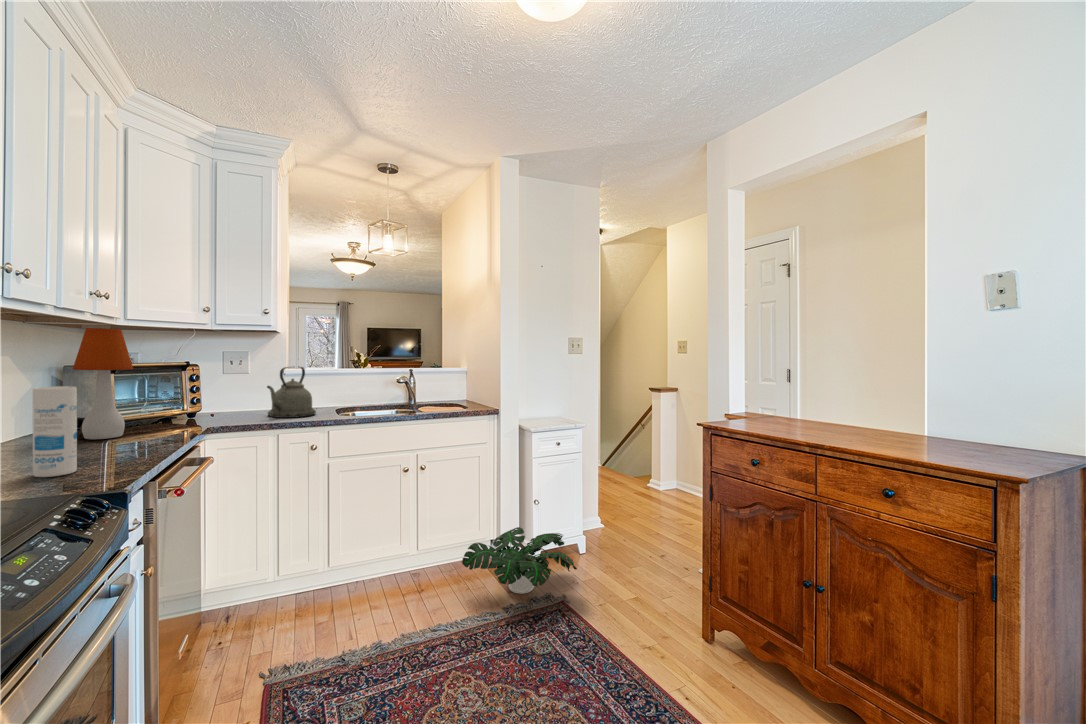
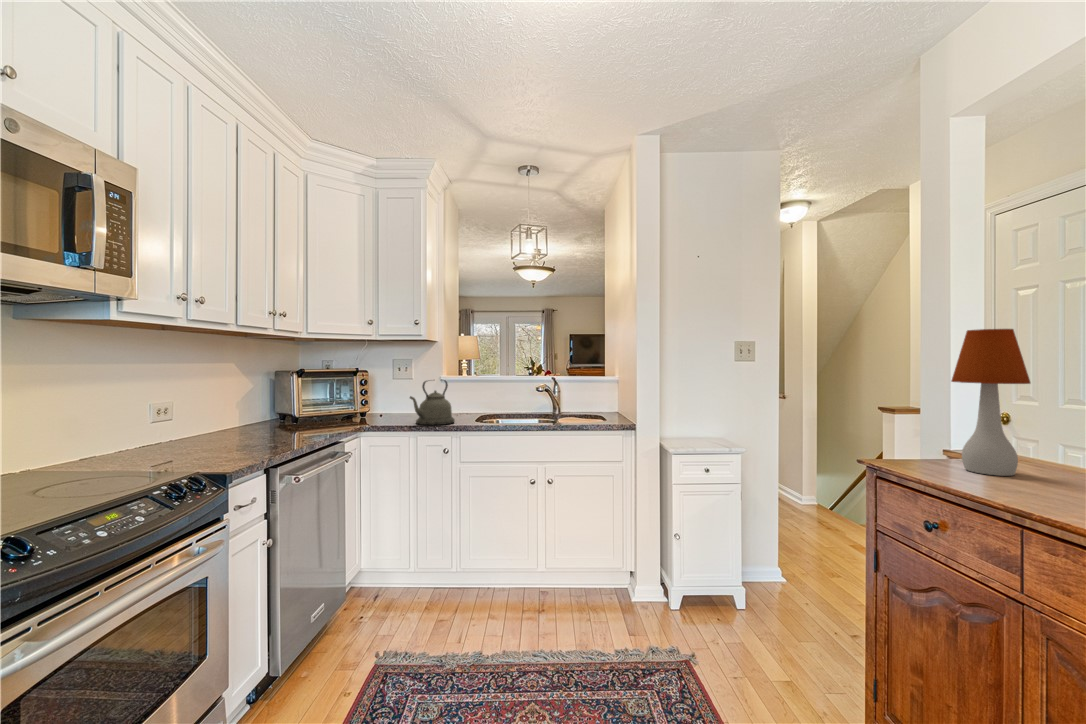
table lamp: present [73,328,133,439] -> present [952,329,1030,476]
canister: present [32,386,77,477] -> none [201,394,229,461]
potted plant: present [462,527,577,594] -> none [576,560,703,639]

